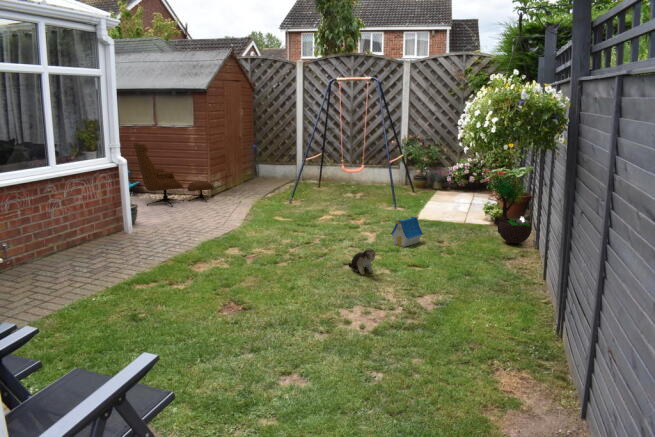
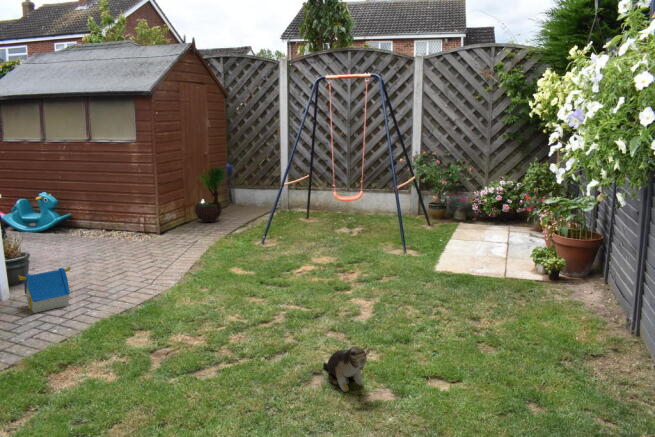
lounge chair: present [134,142,214,207] -> none [49,163,164,249]
potted tree: present [489,175,532,244] -> present [195,167,225,222]
toy house: present [391,216,423,247] -> present [18,267,70,313]

